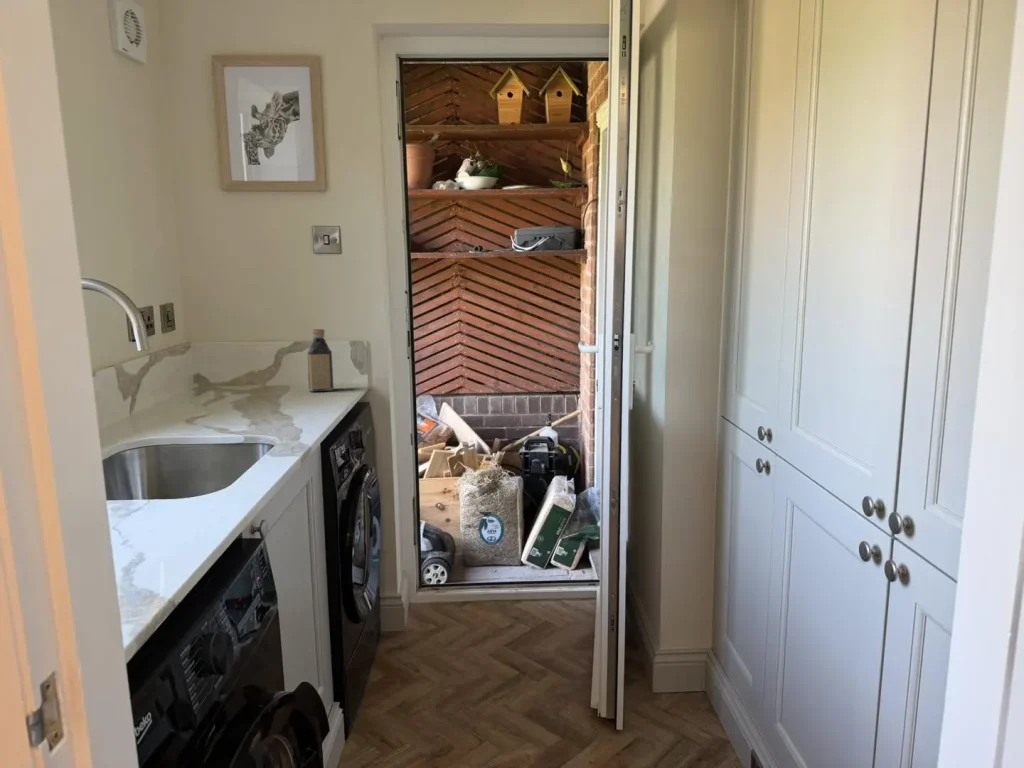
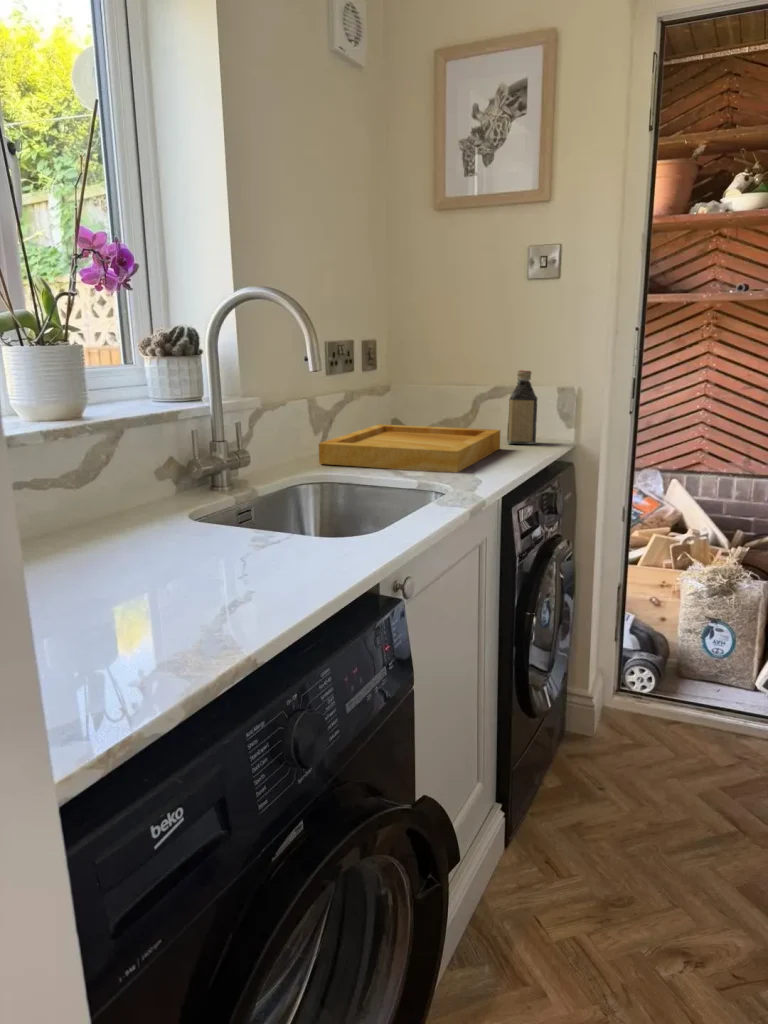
tray: none [134,381,304,428] -> present [319,424,500,472]

